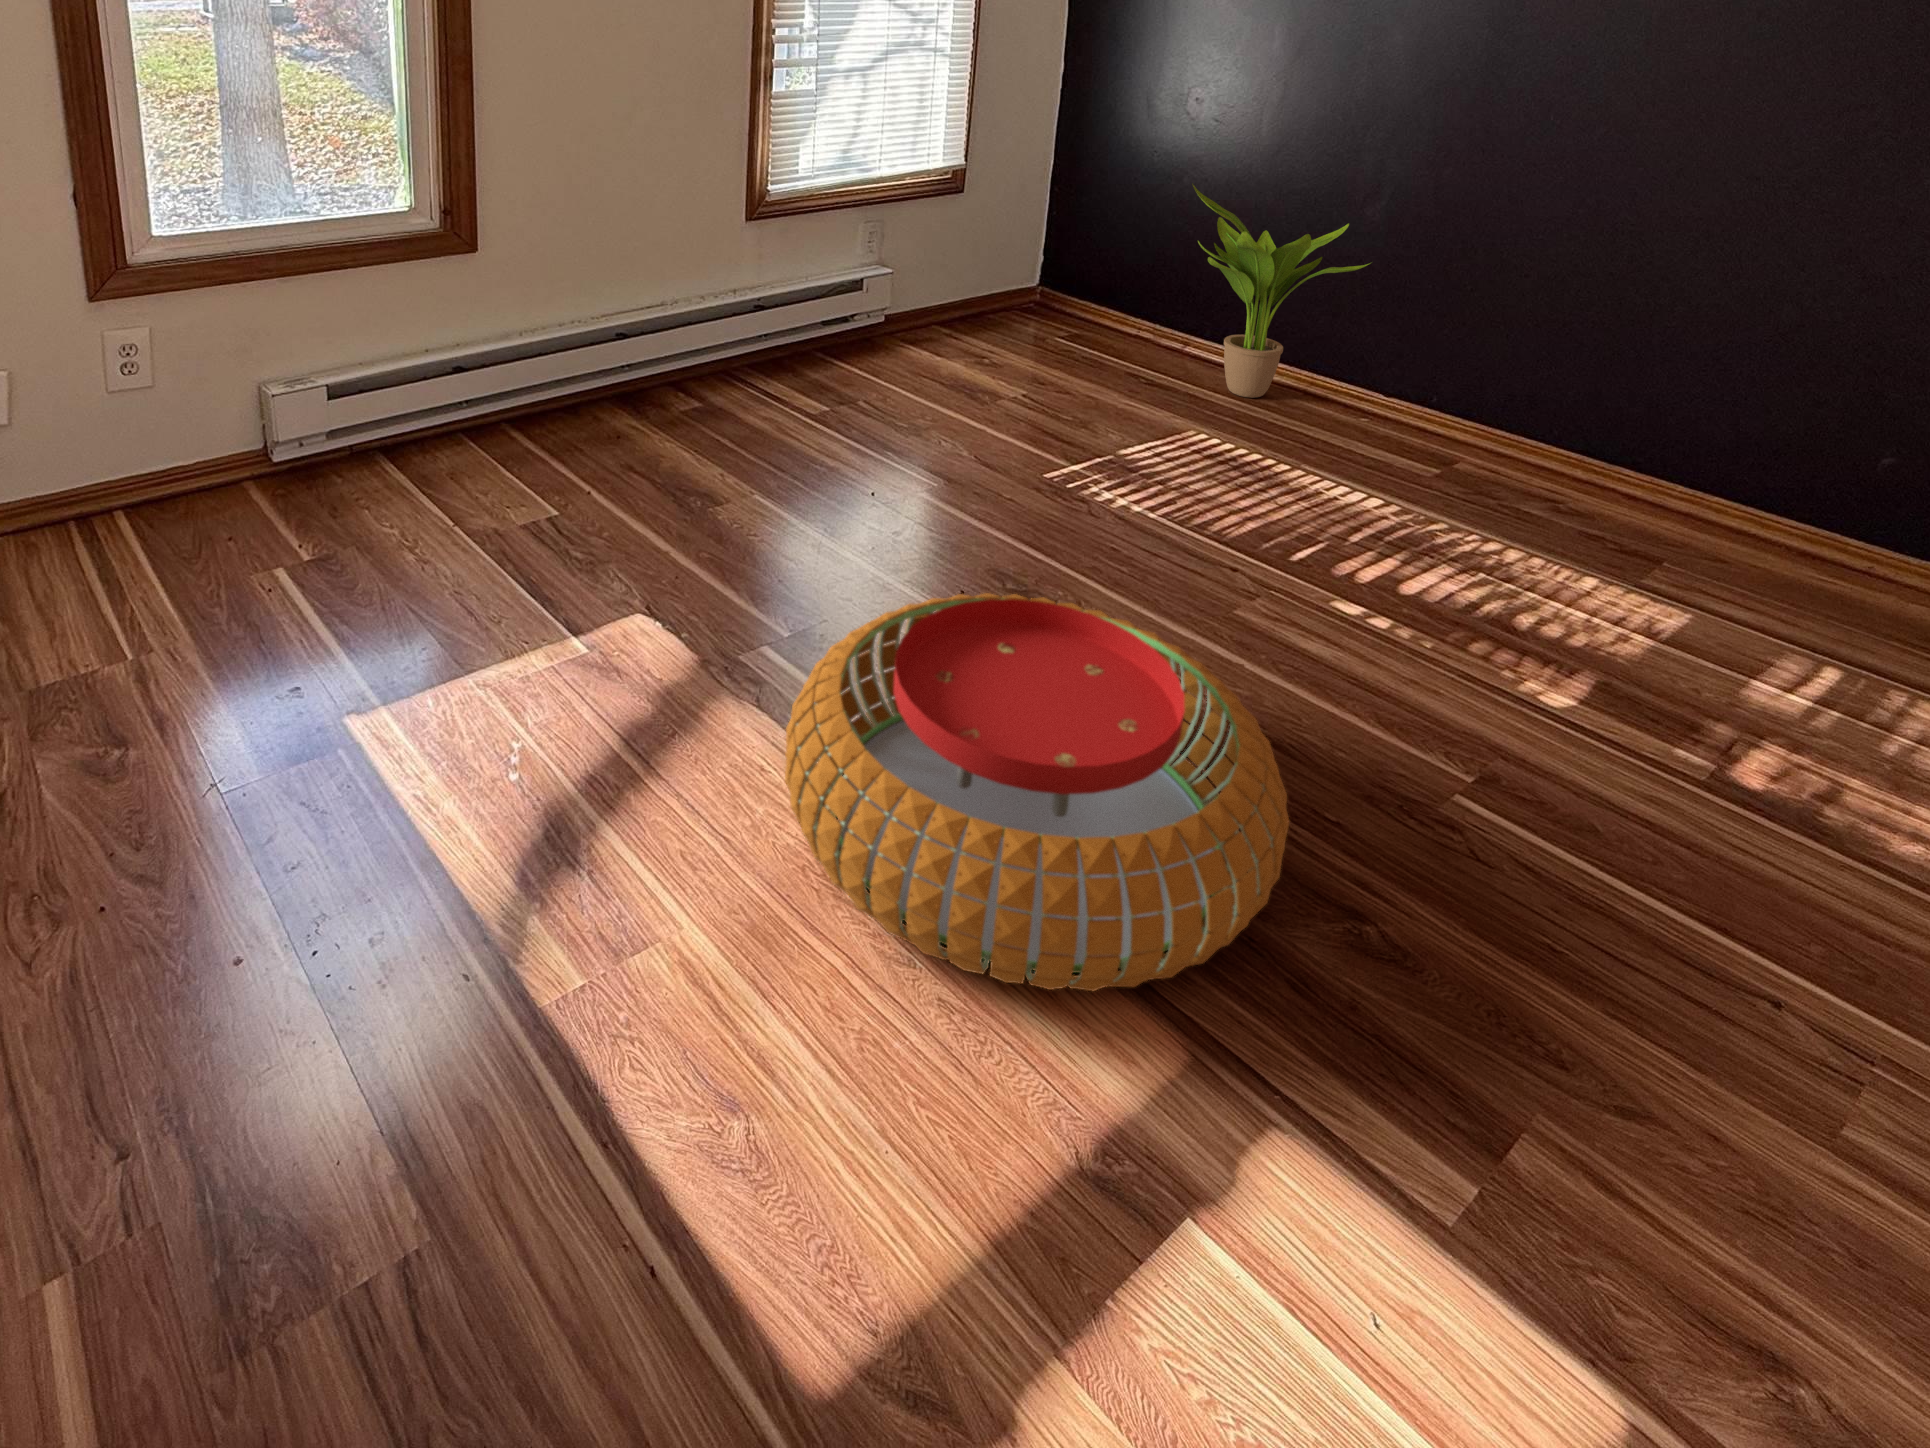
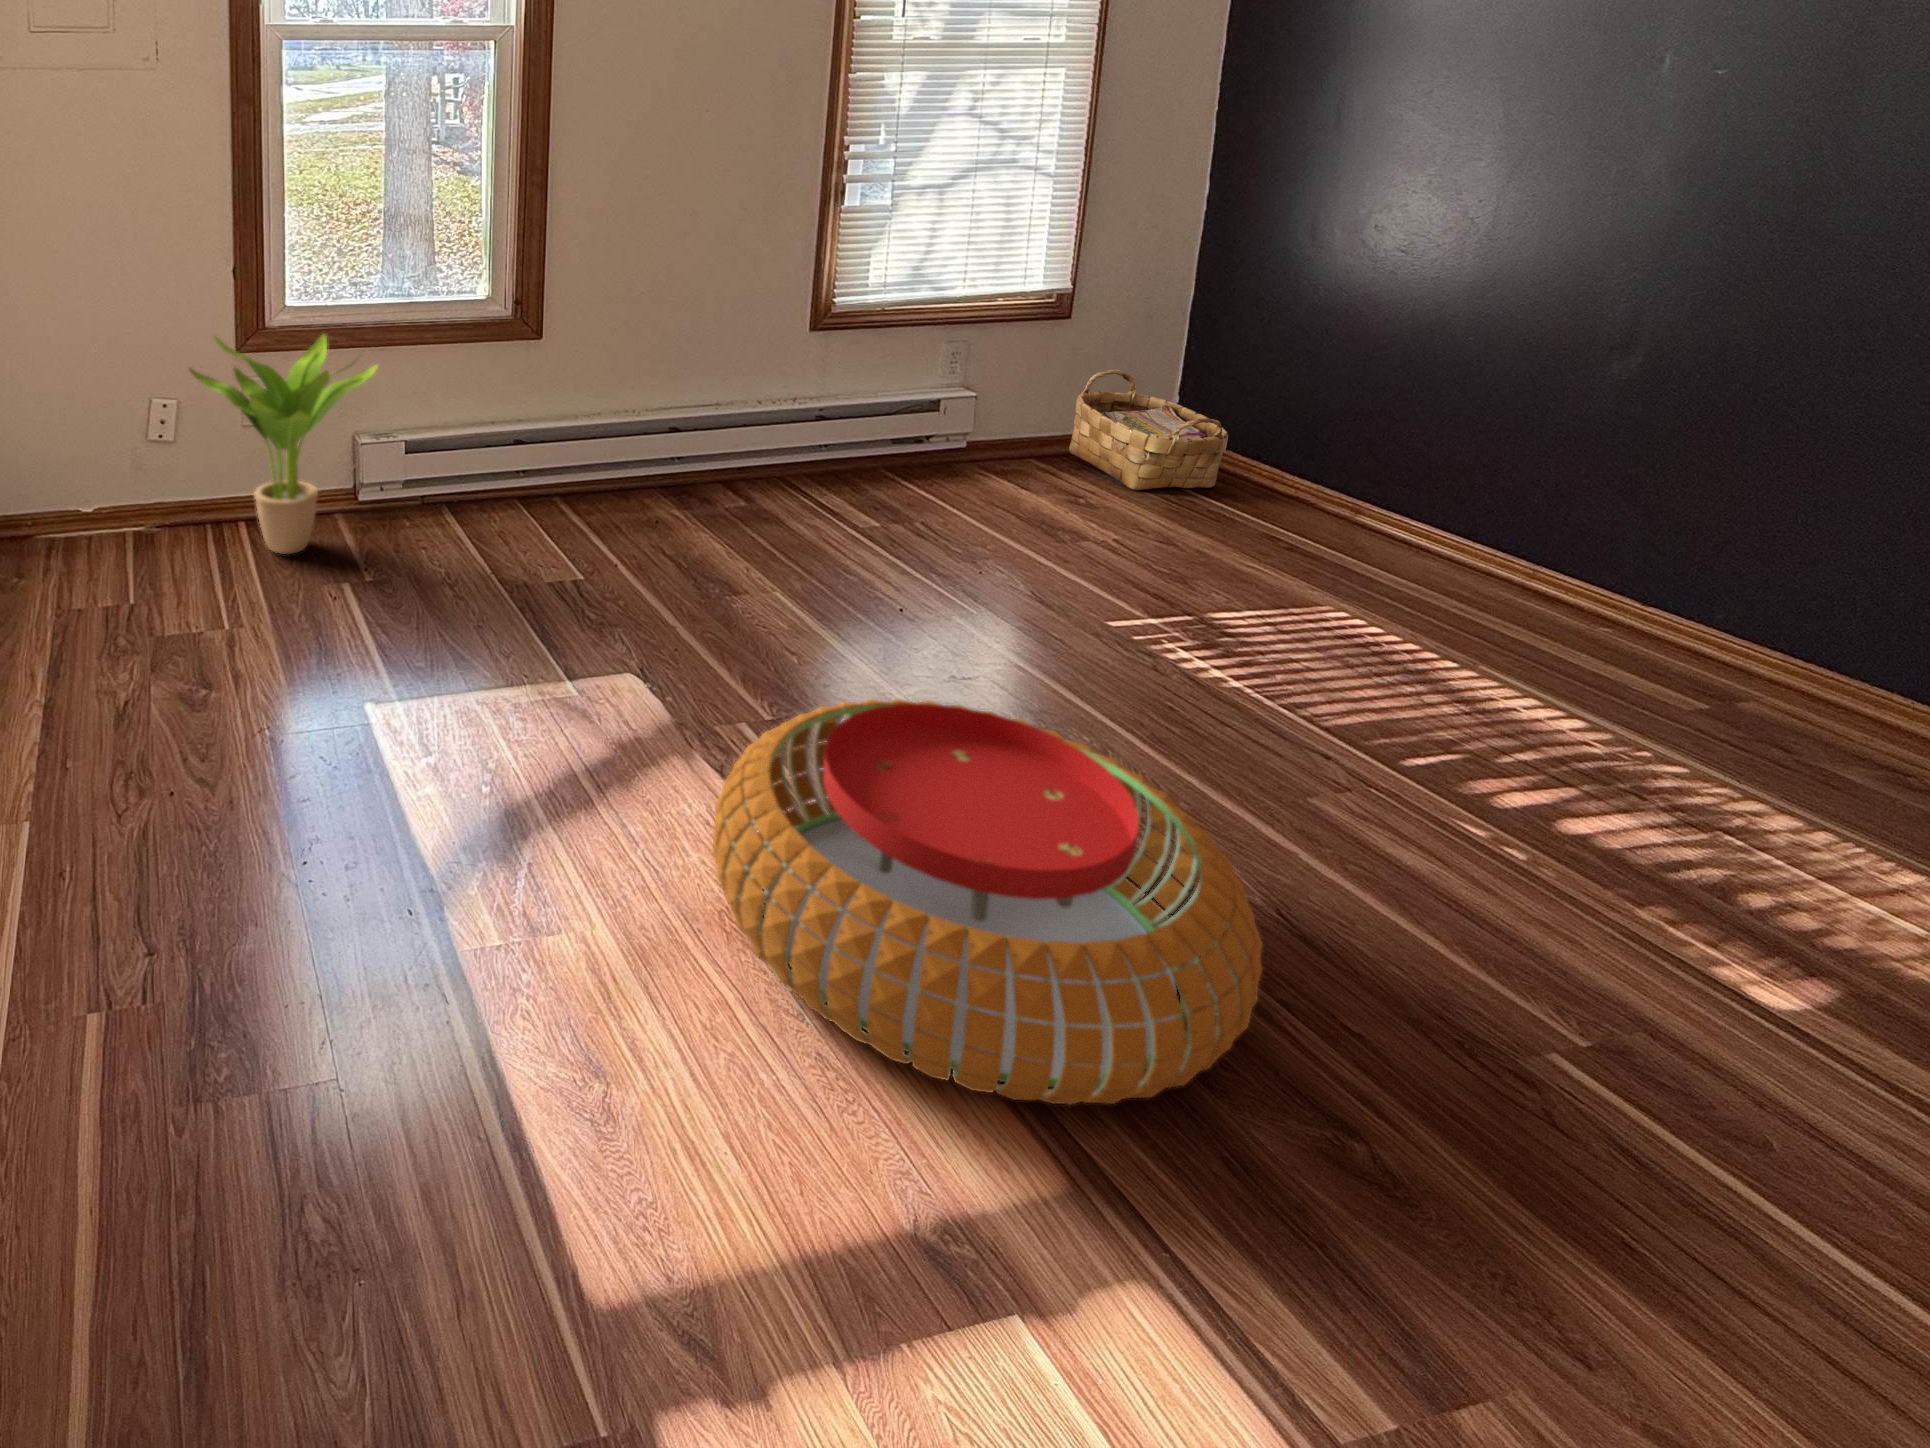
potted plant: present [1192,184,1370,398] -> present [189,334,377,554]
woven basket: none [967,235,1093,344] -> present [1069,369,1228,490]

